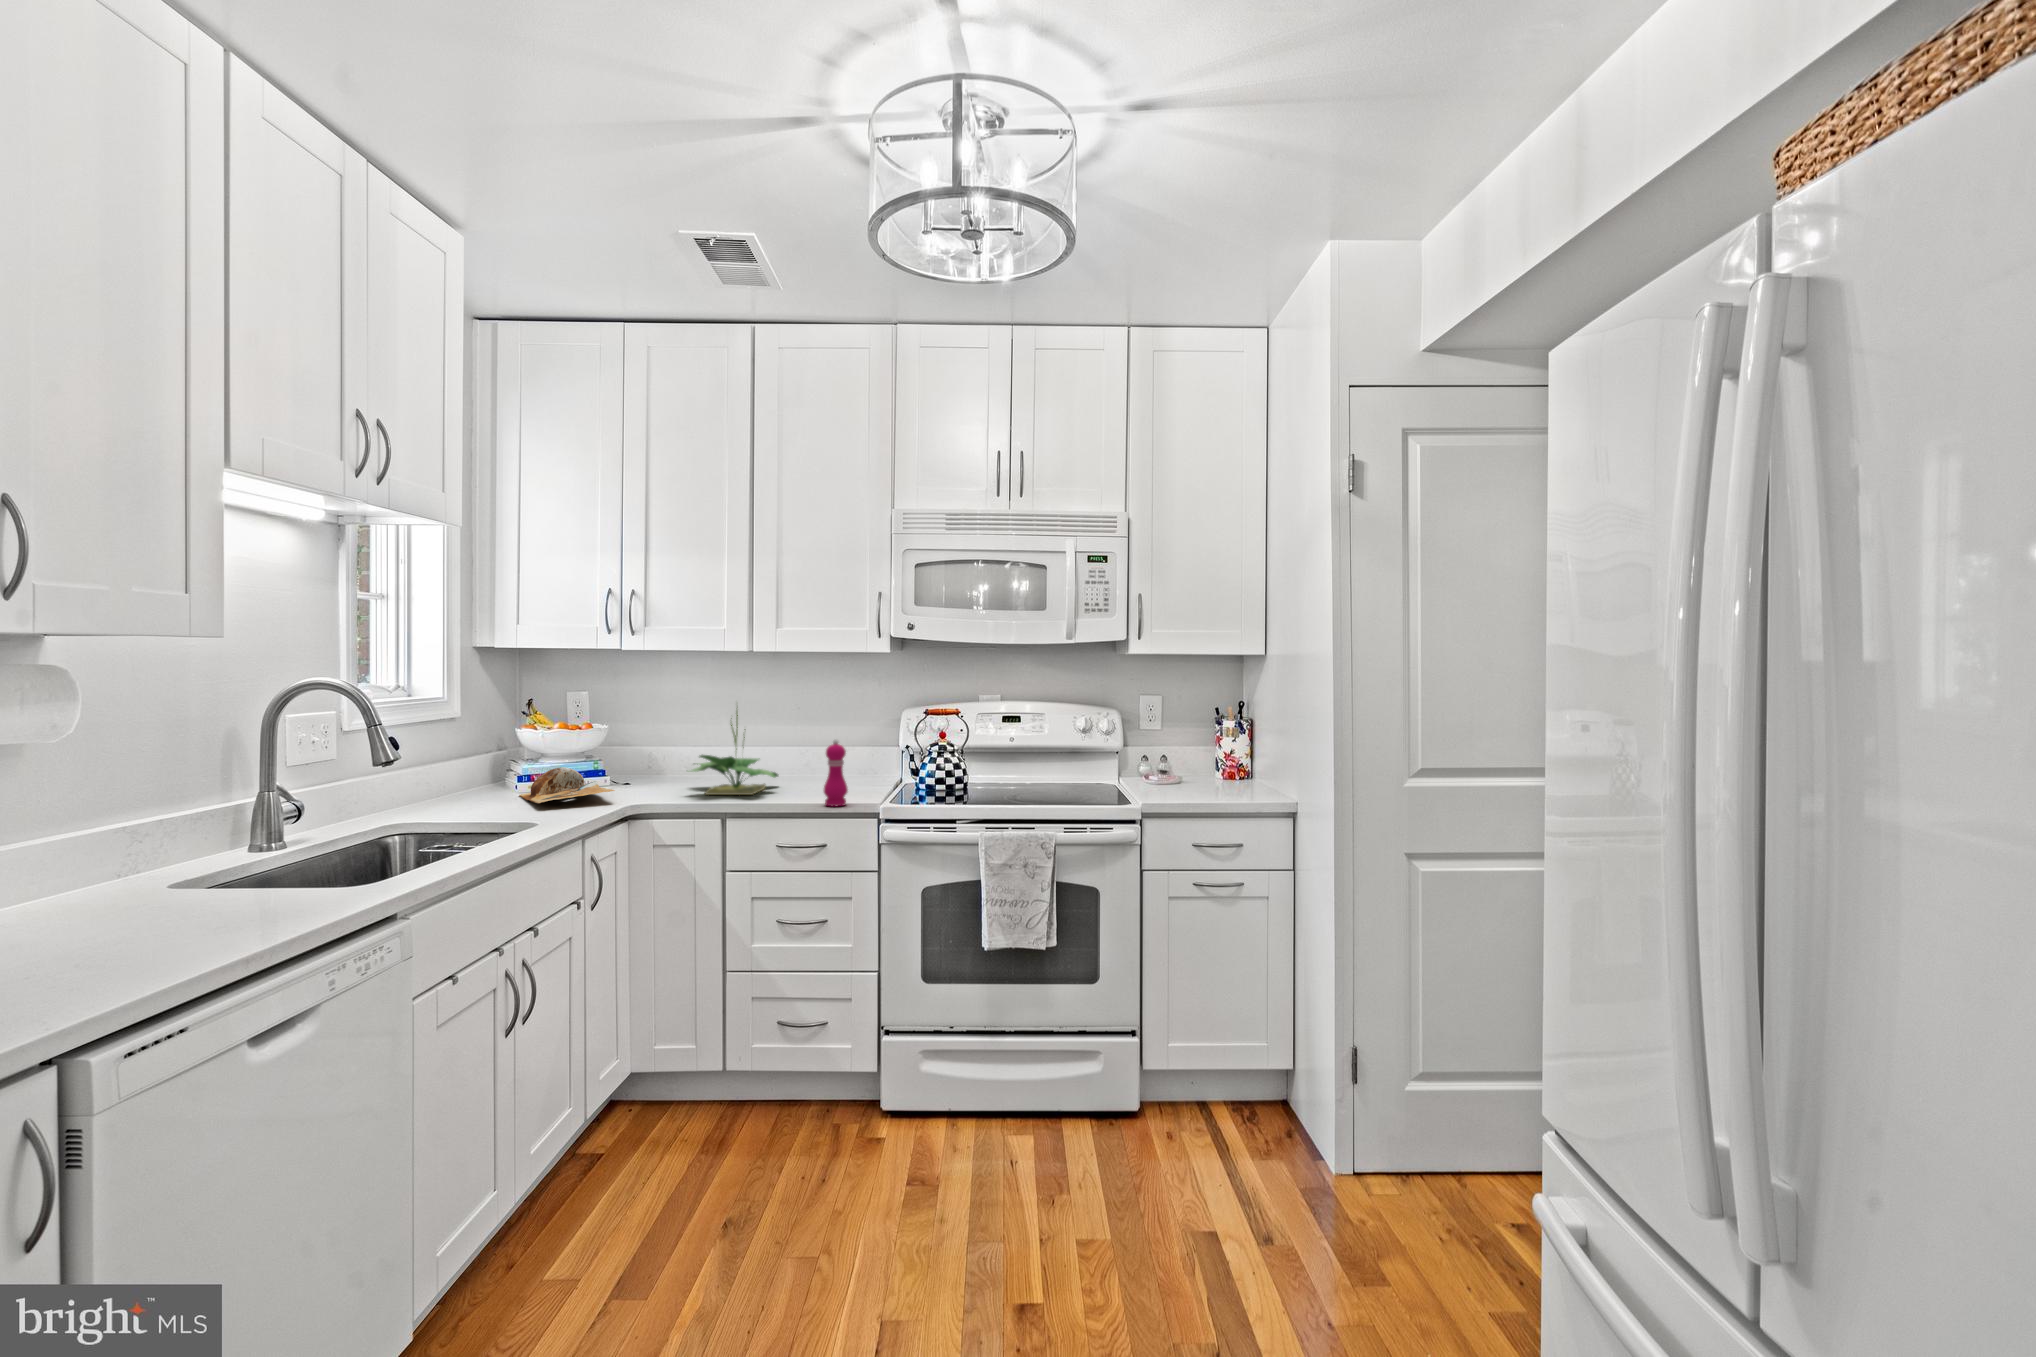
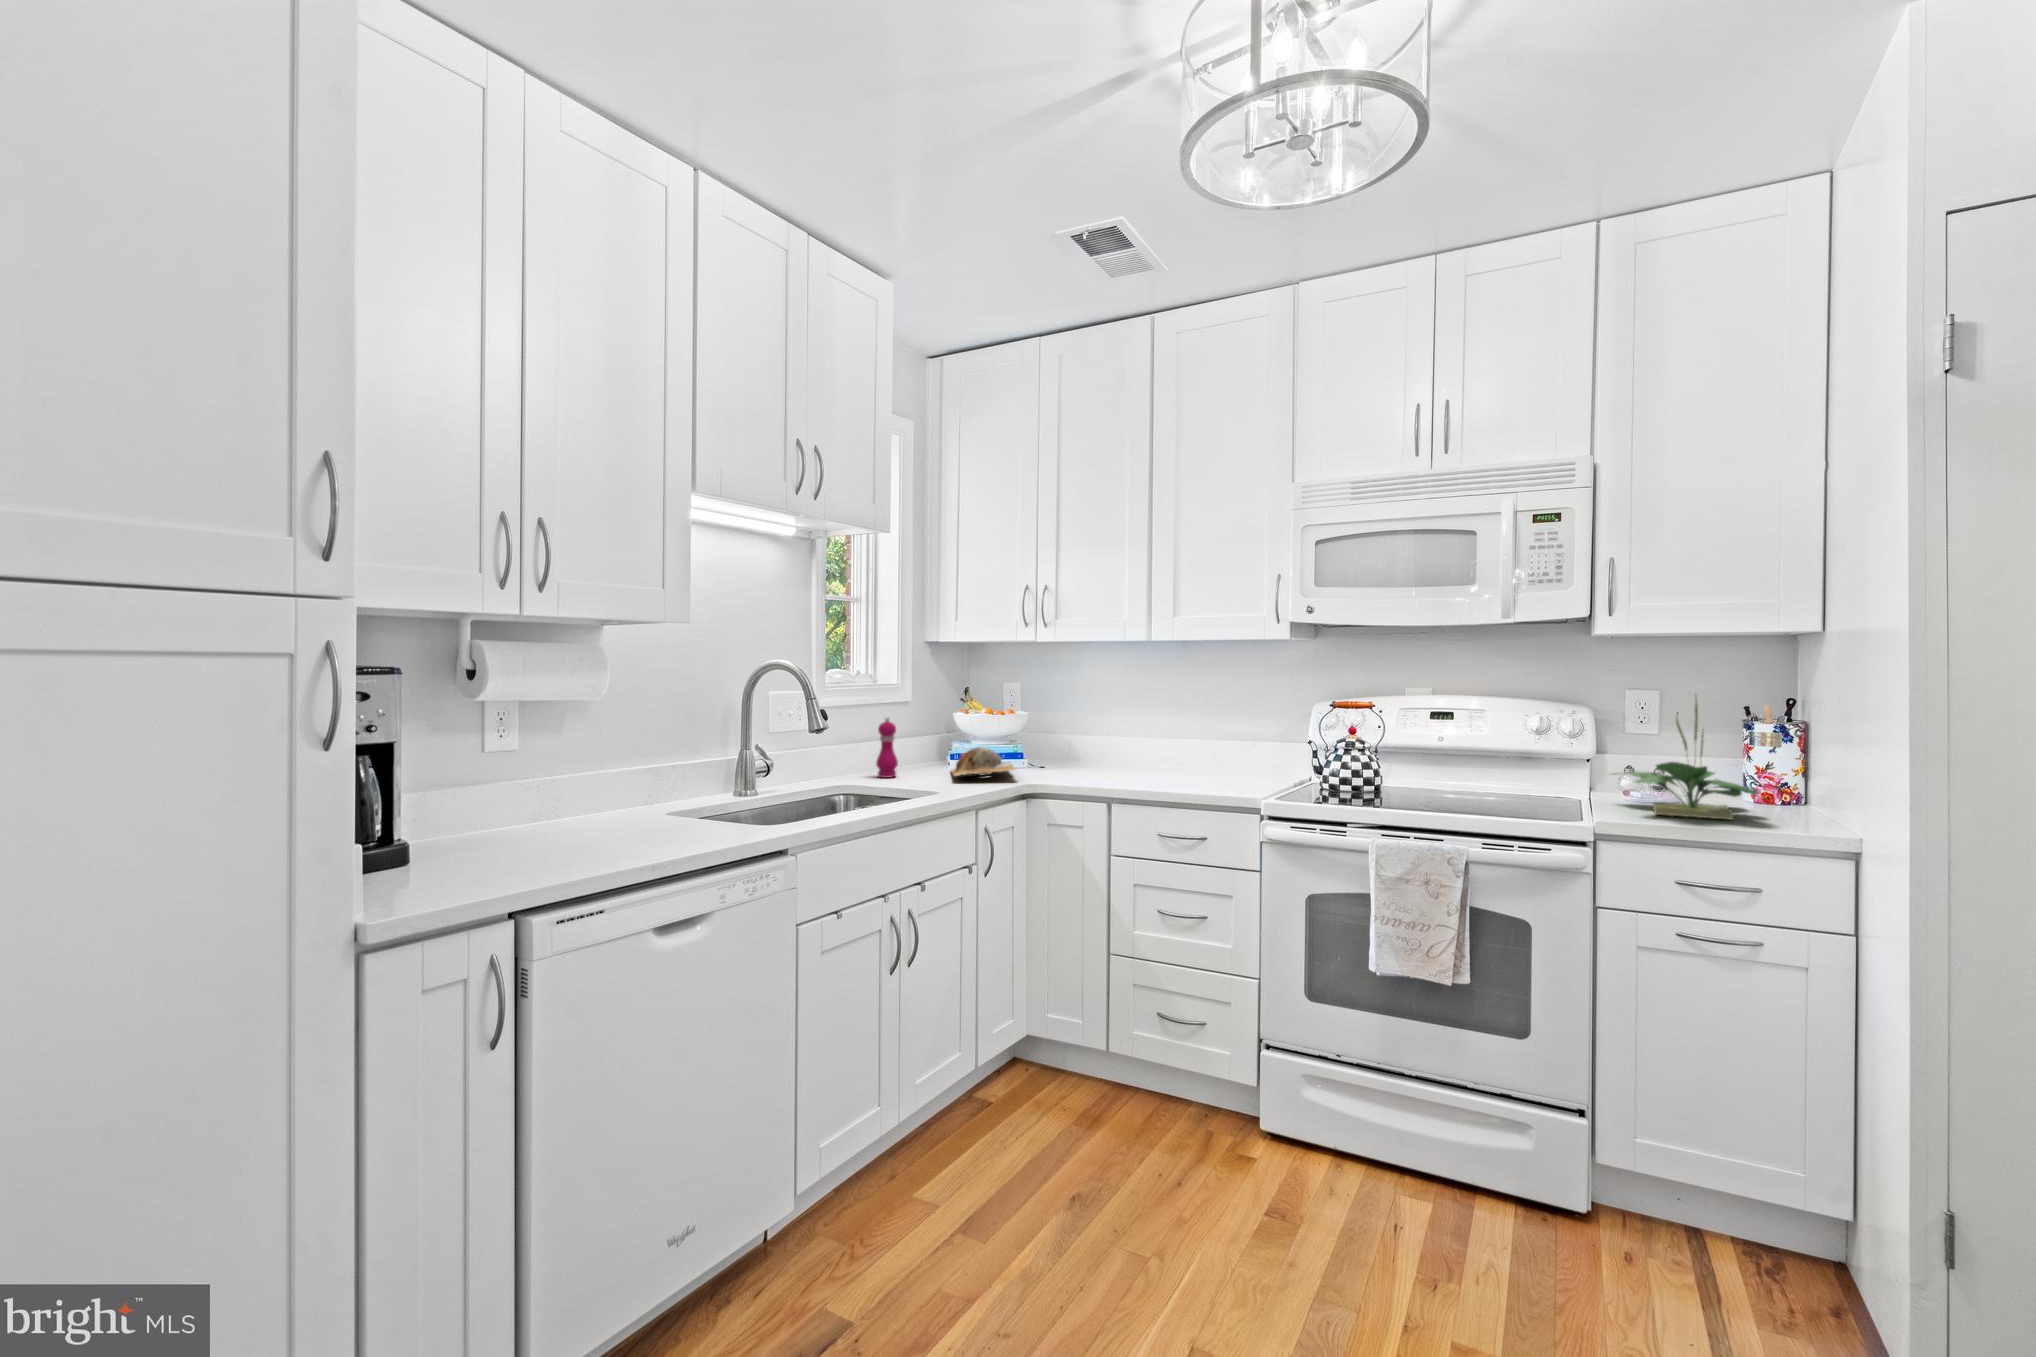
potted plant: present [692,712,778,795] -> present [1614,700,1759,820]
pepper mill: present [824,739,848,806] -> present [876,717,898,778]

